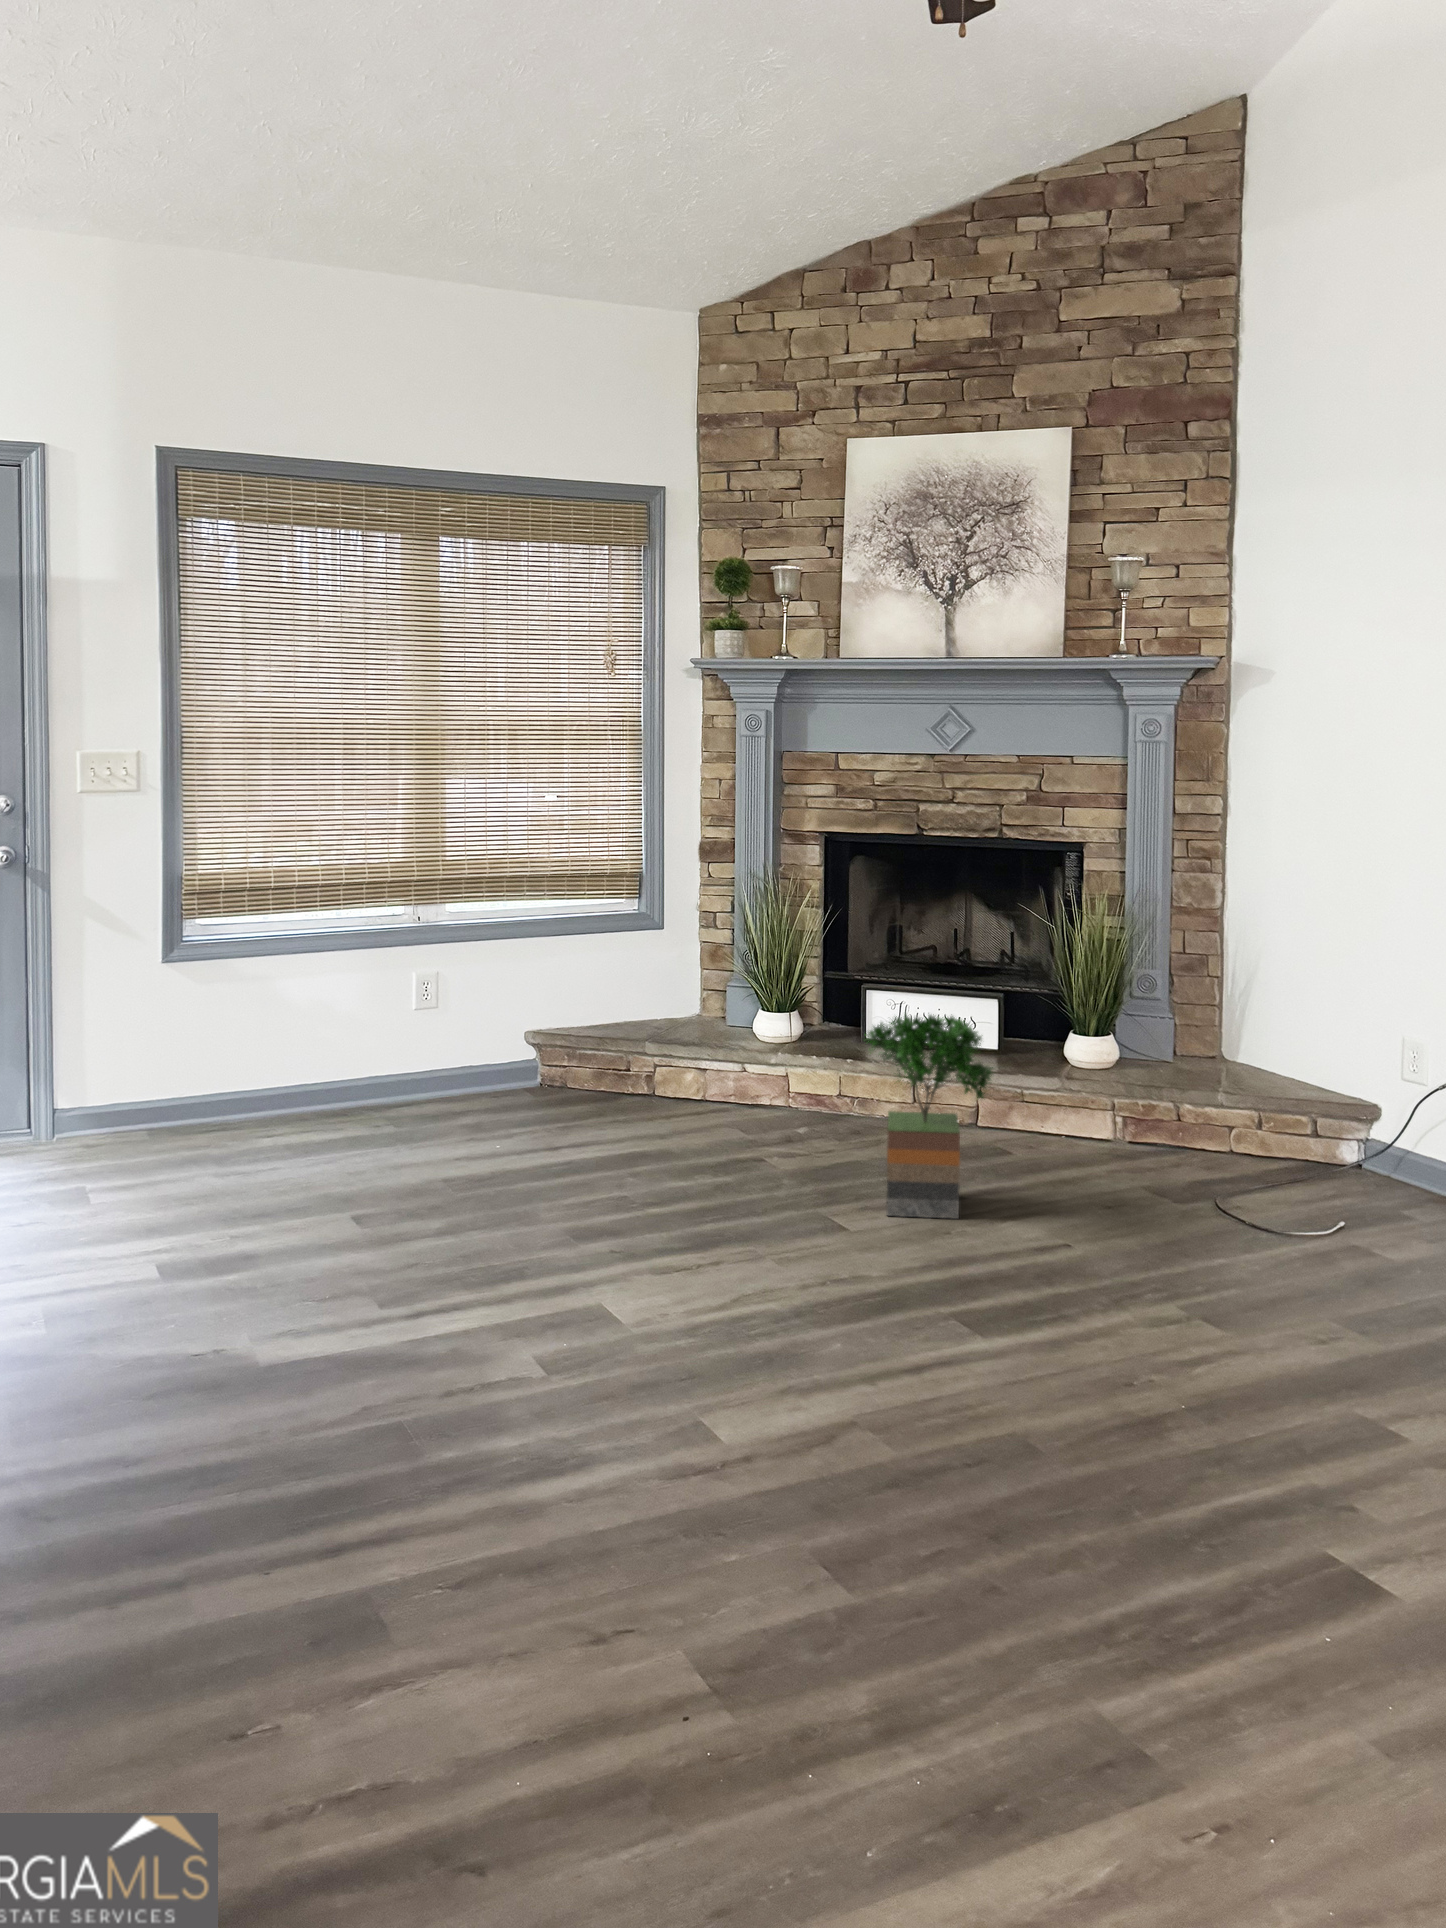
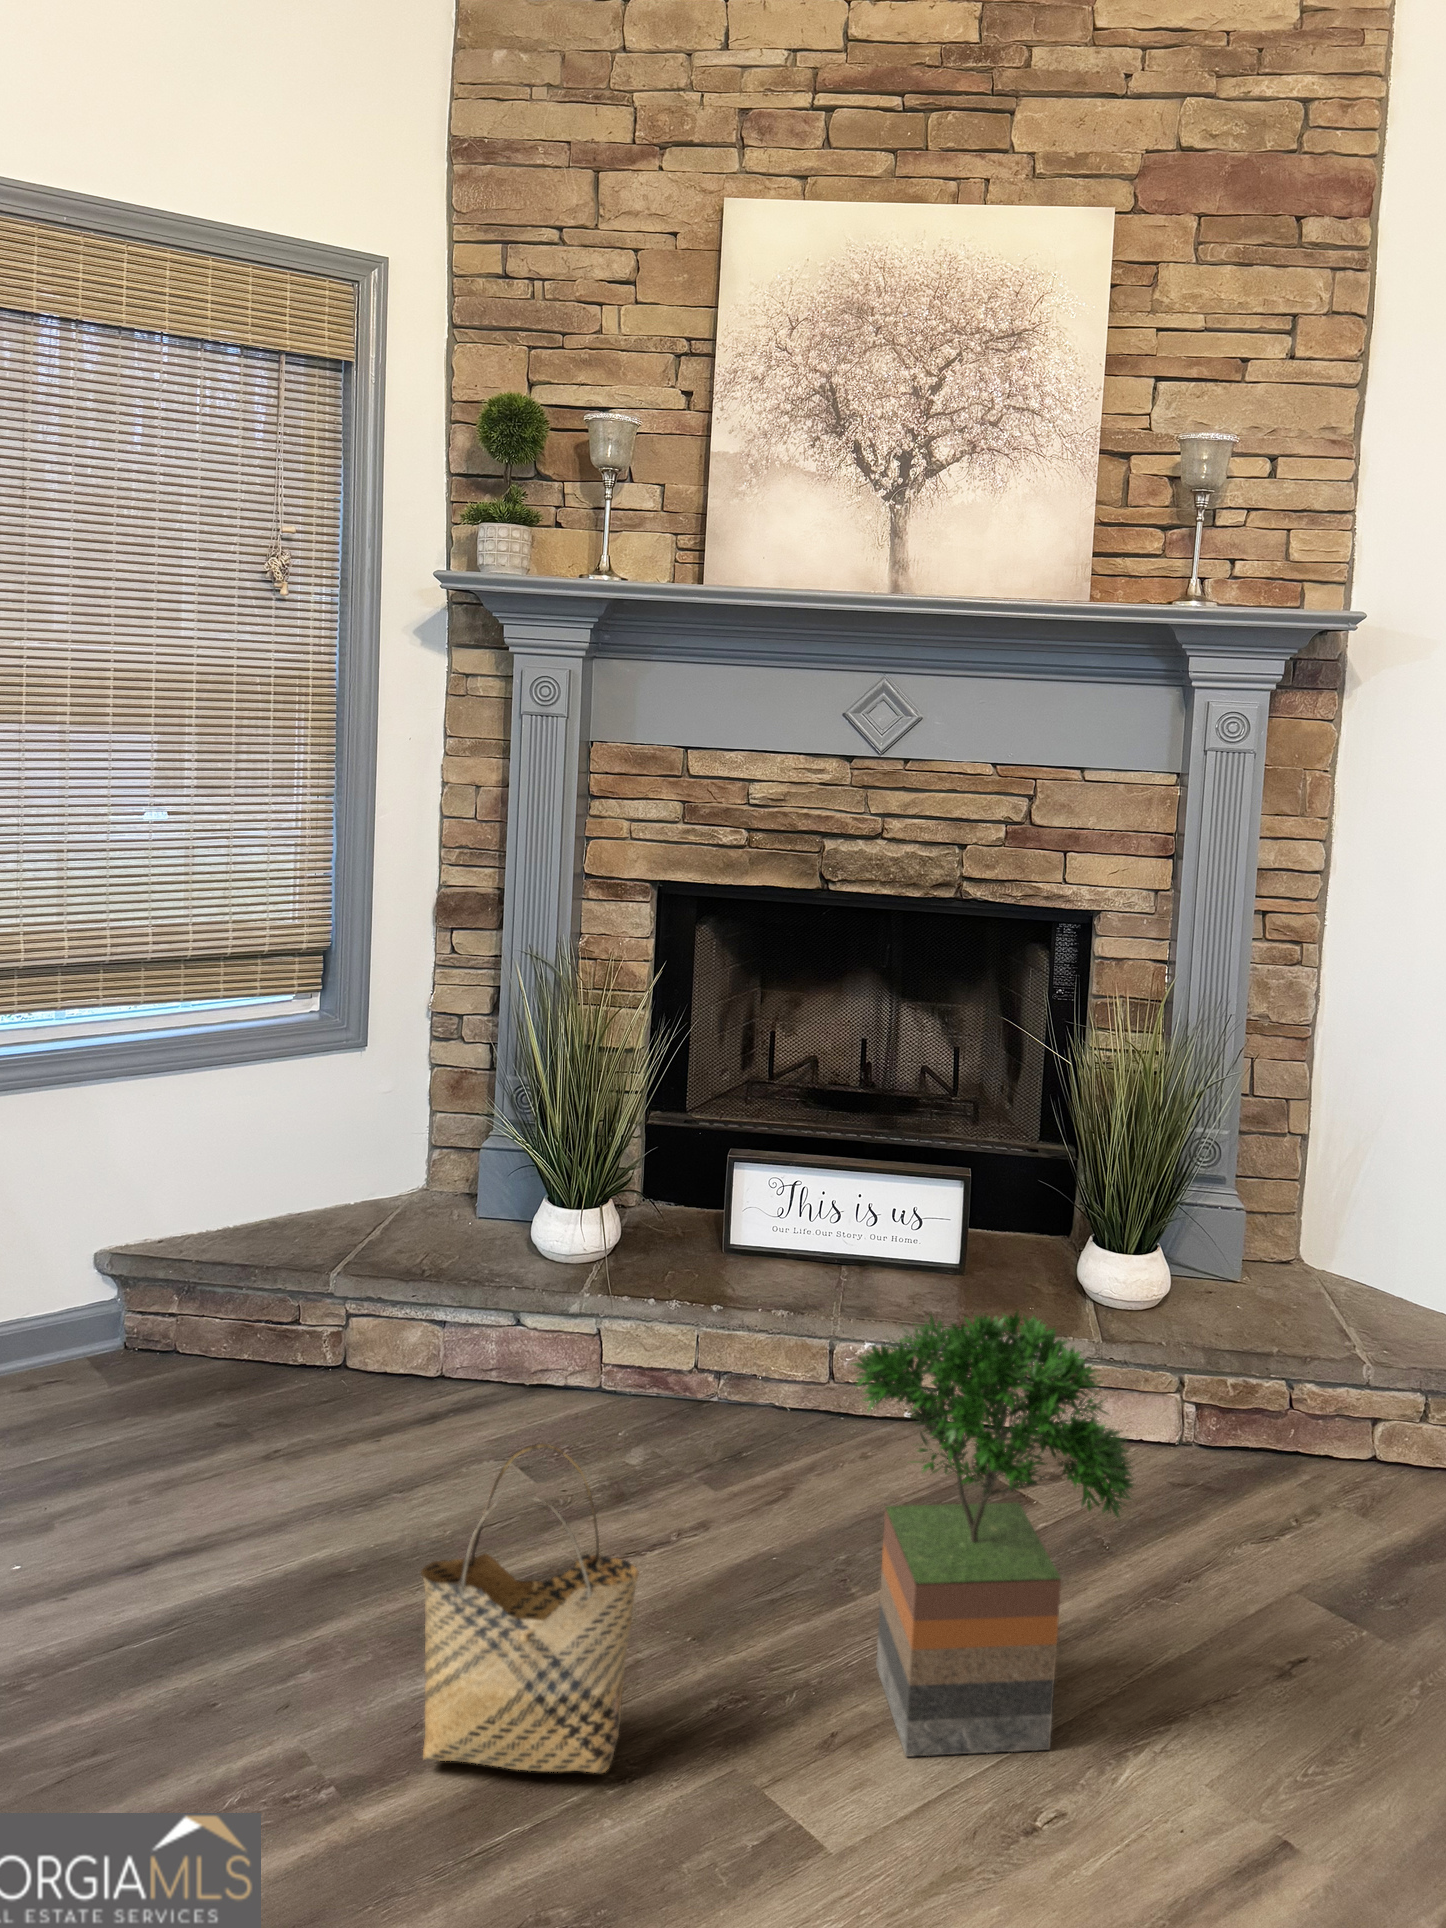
woven basket: none [660,1065,759,1208] -> present [421,1443,639,1773]

